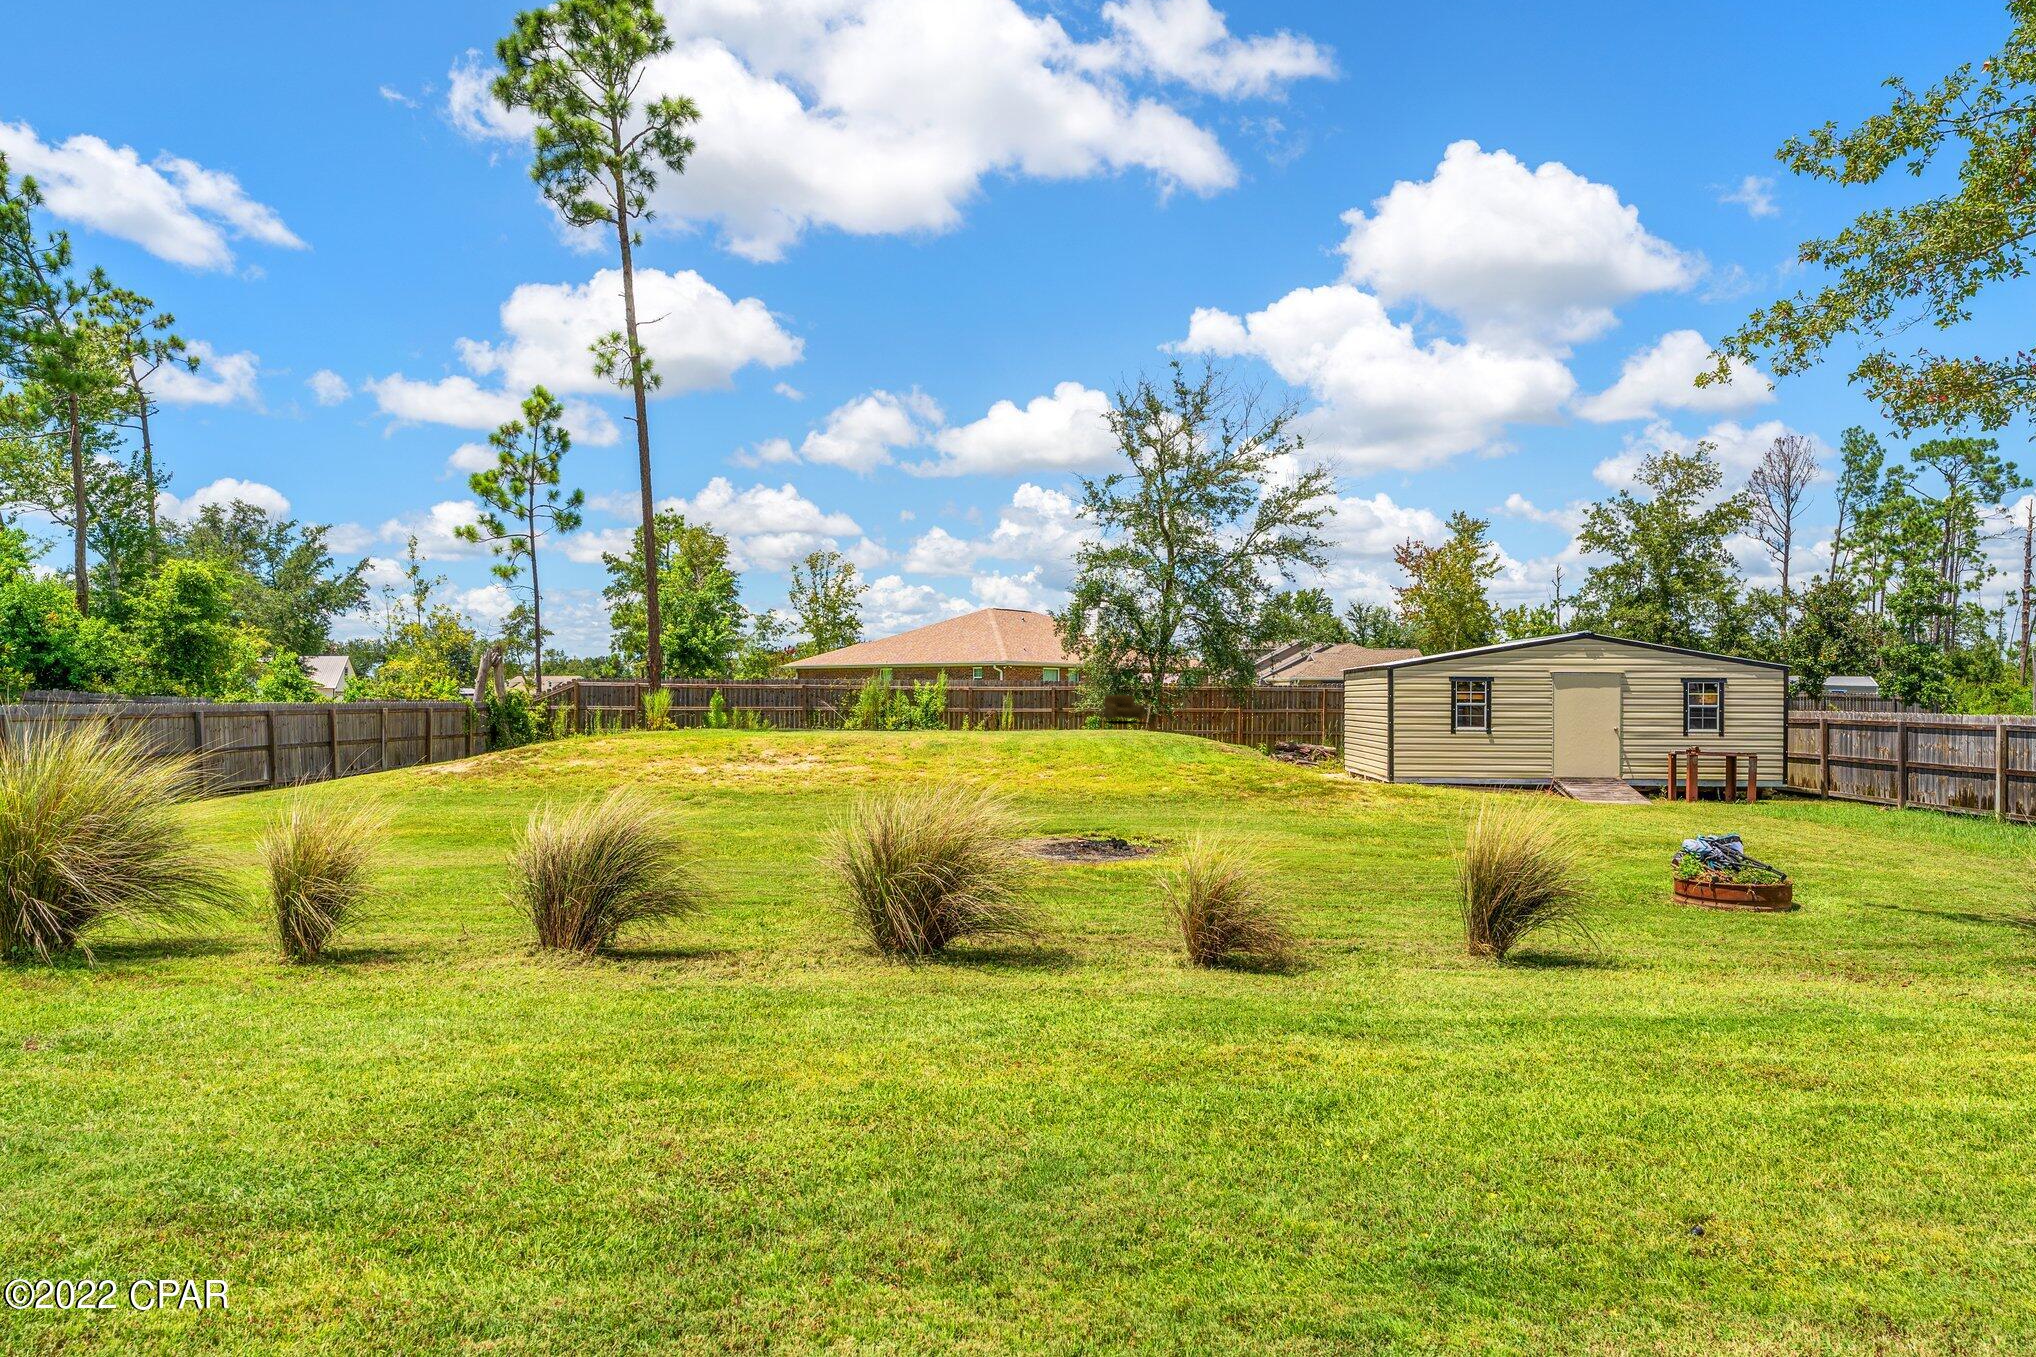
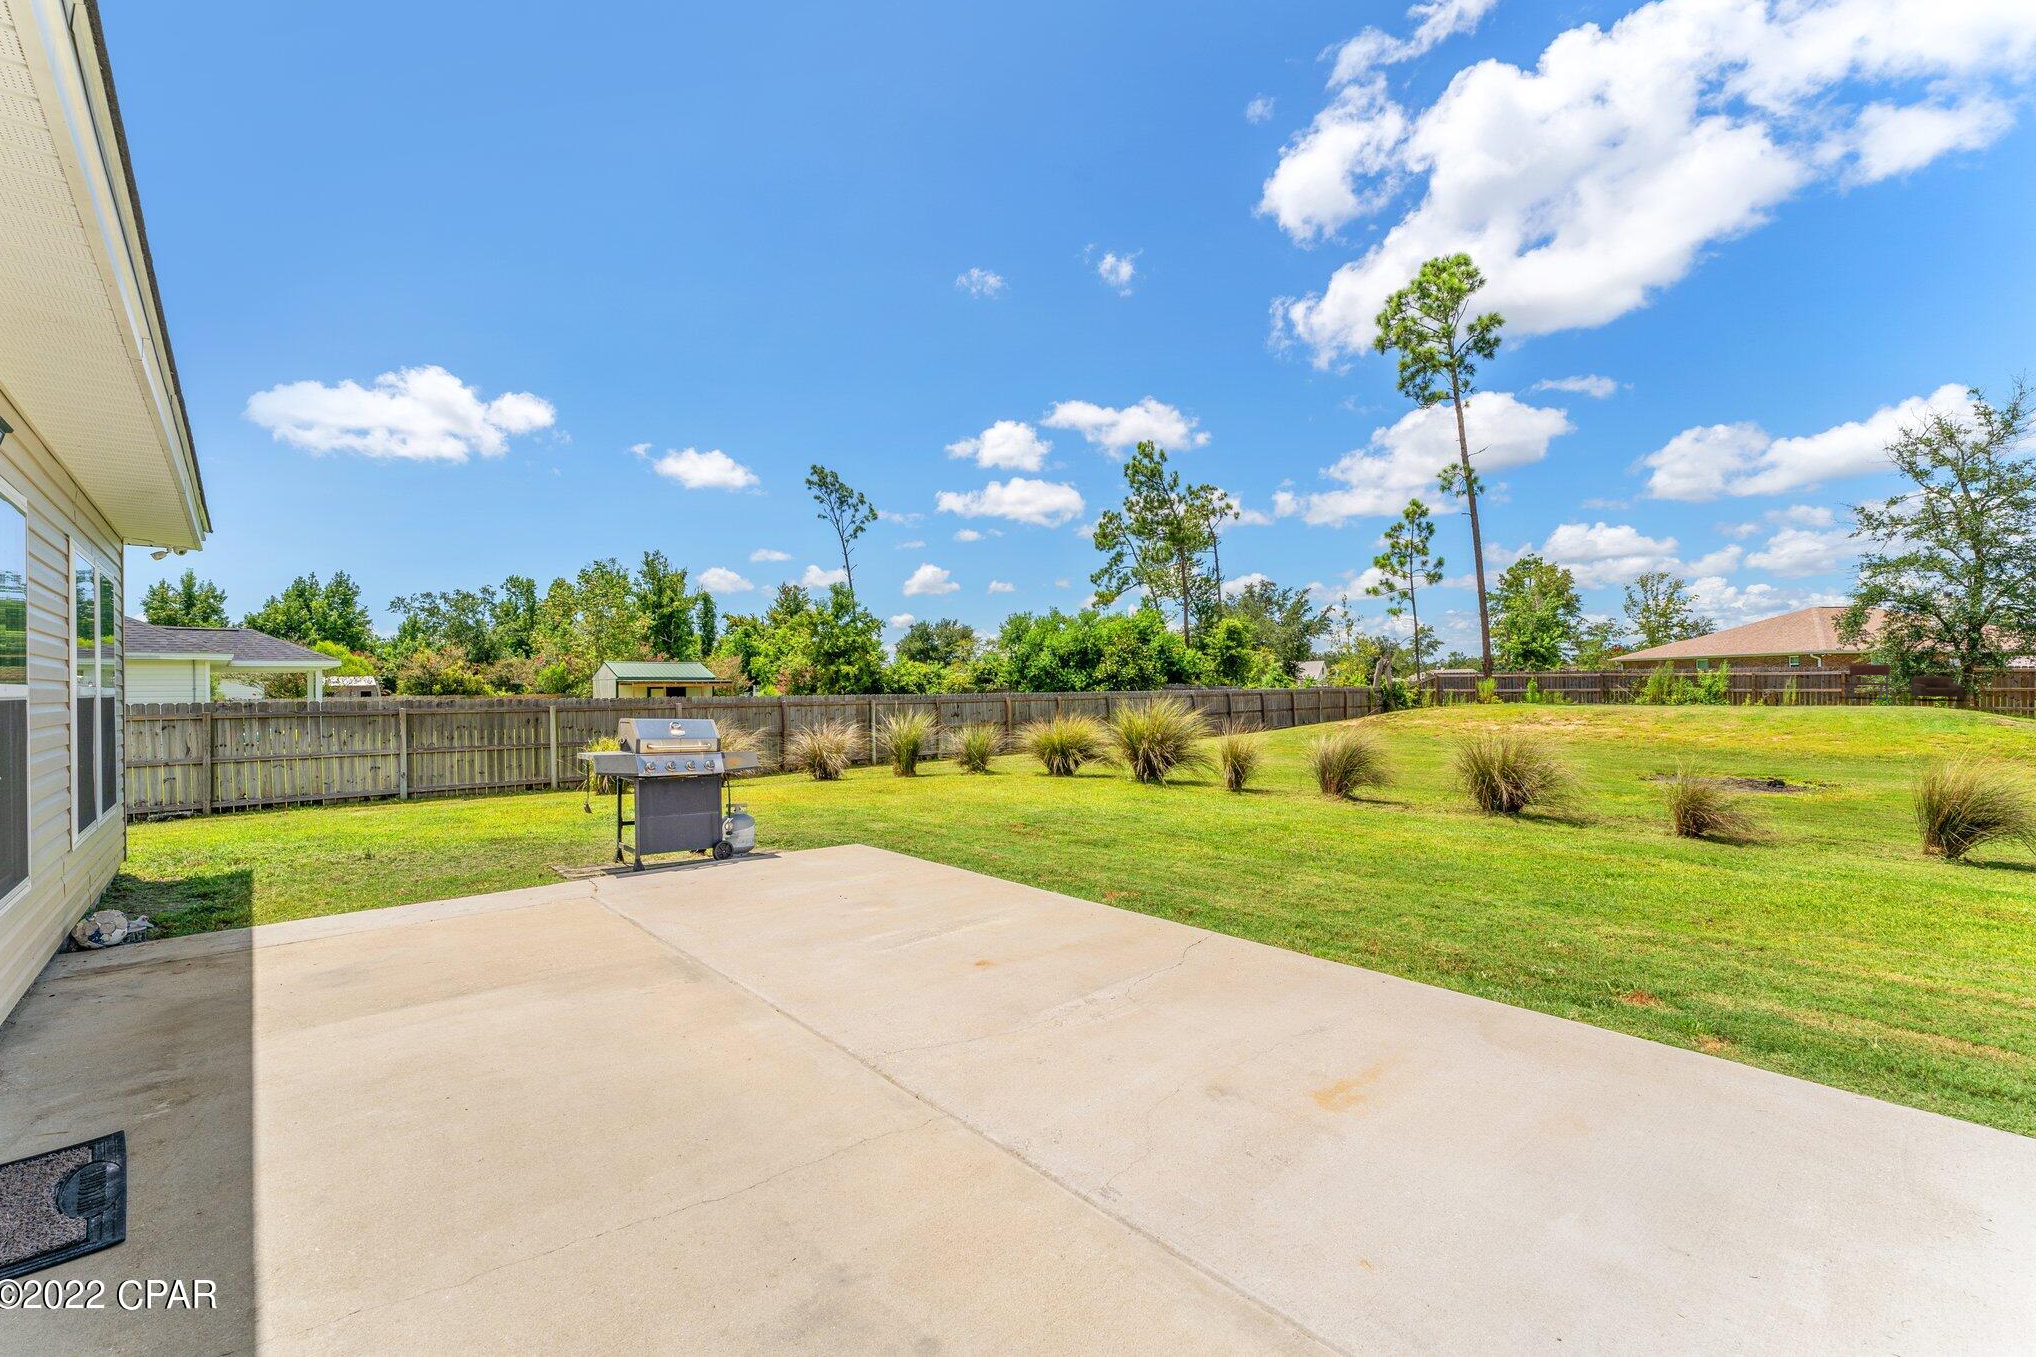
bench: none [1045,679,1086,720] -> present [1841,665,1890,699]

